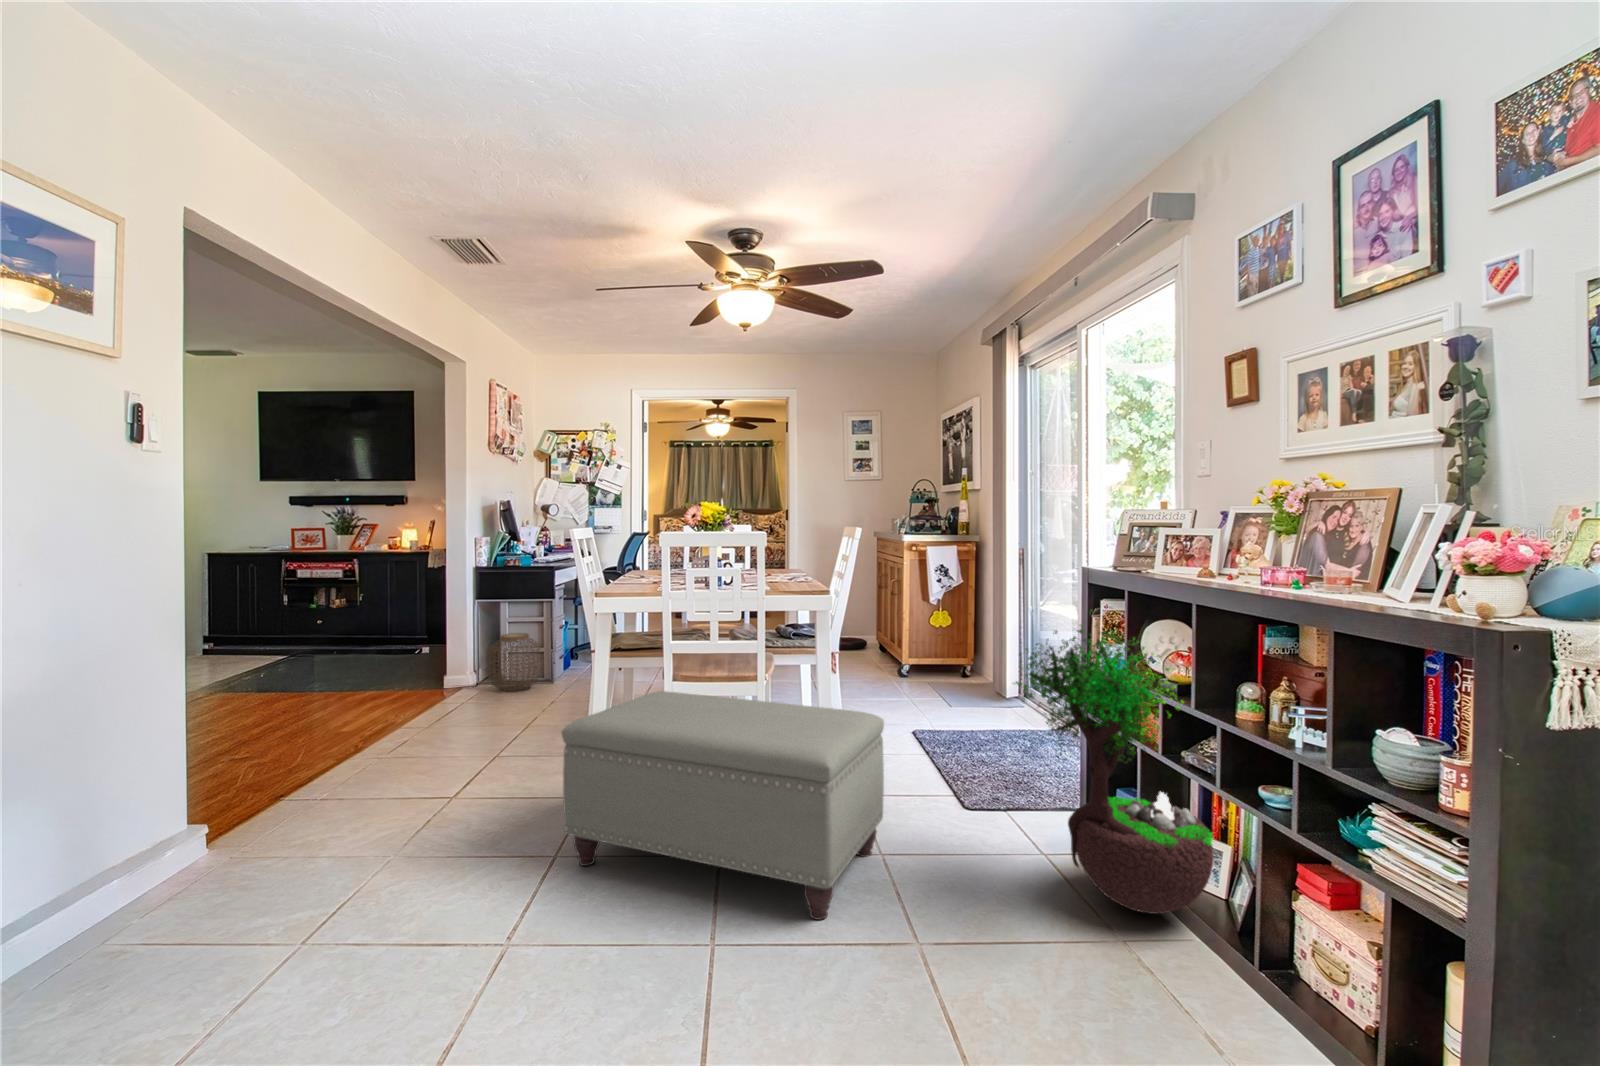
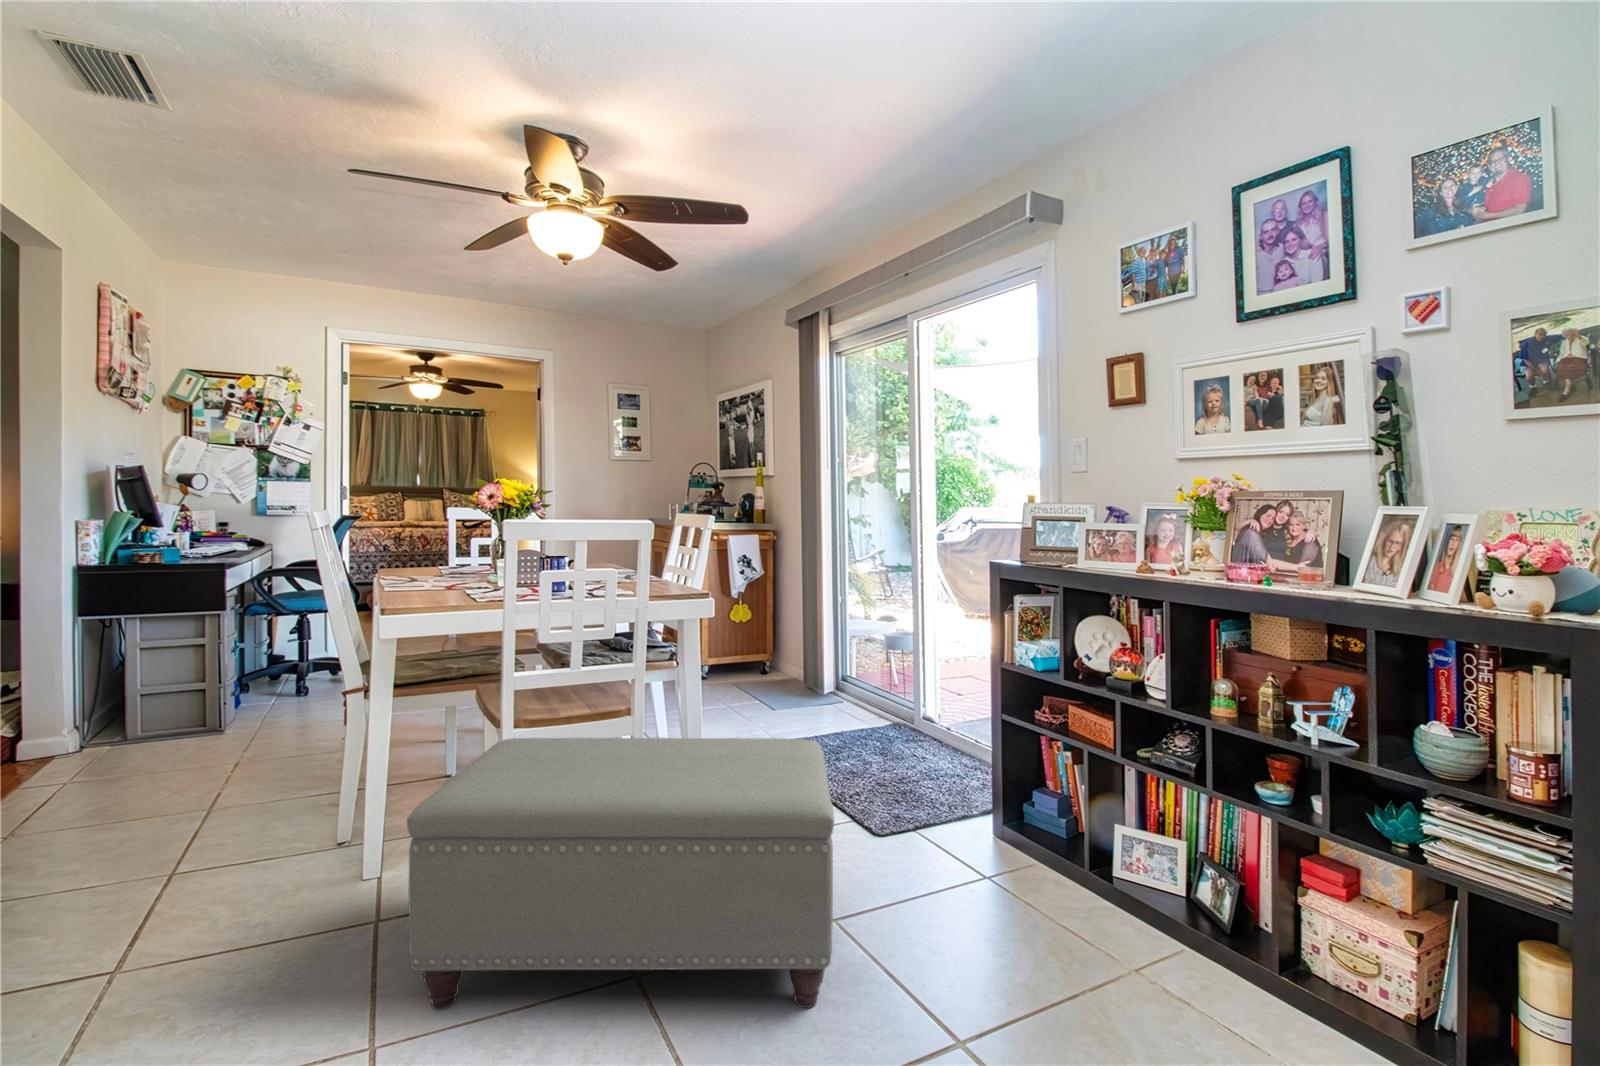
potted tree: present [1016,610,1214,914] -> none [969,608,1172,914]
woven basket: present [486,633,542,692] -> none [105,664,206,752]

